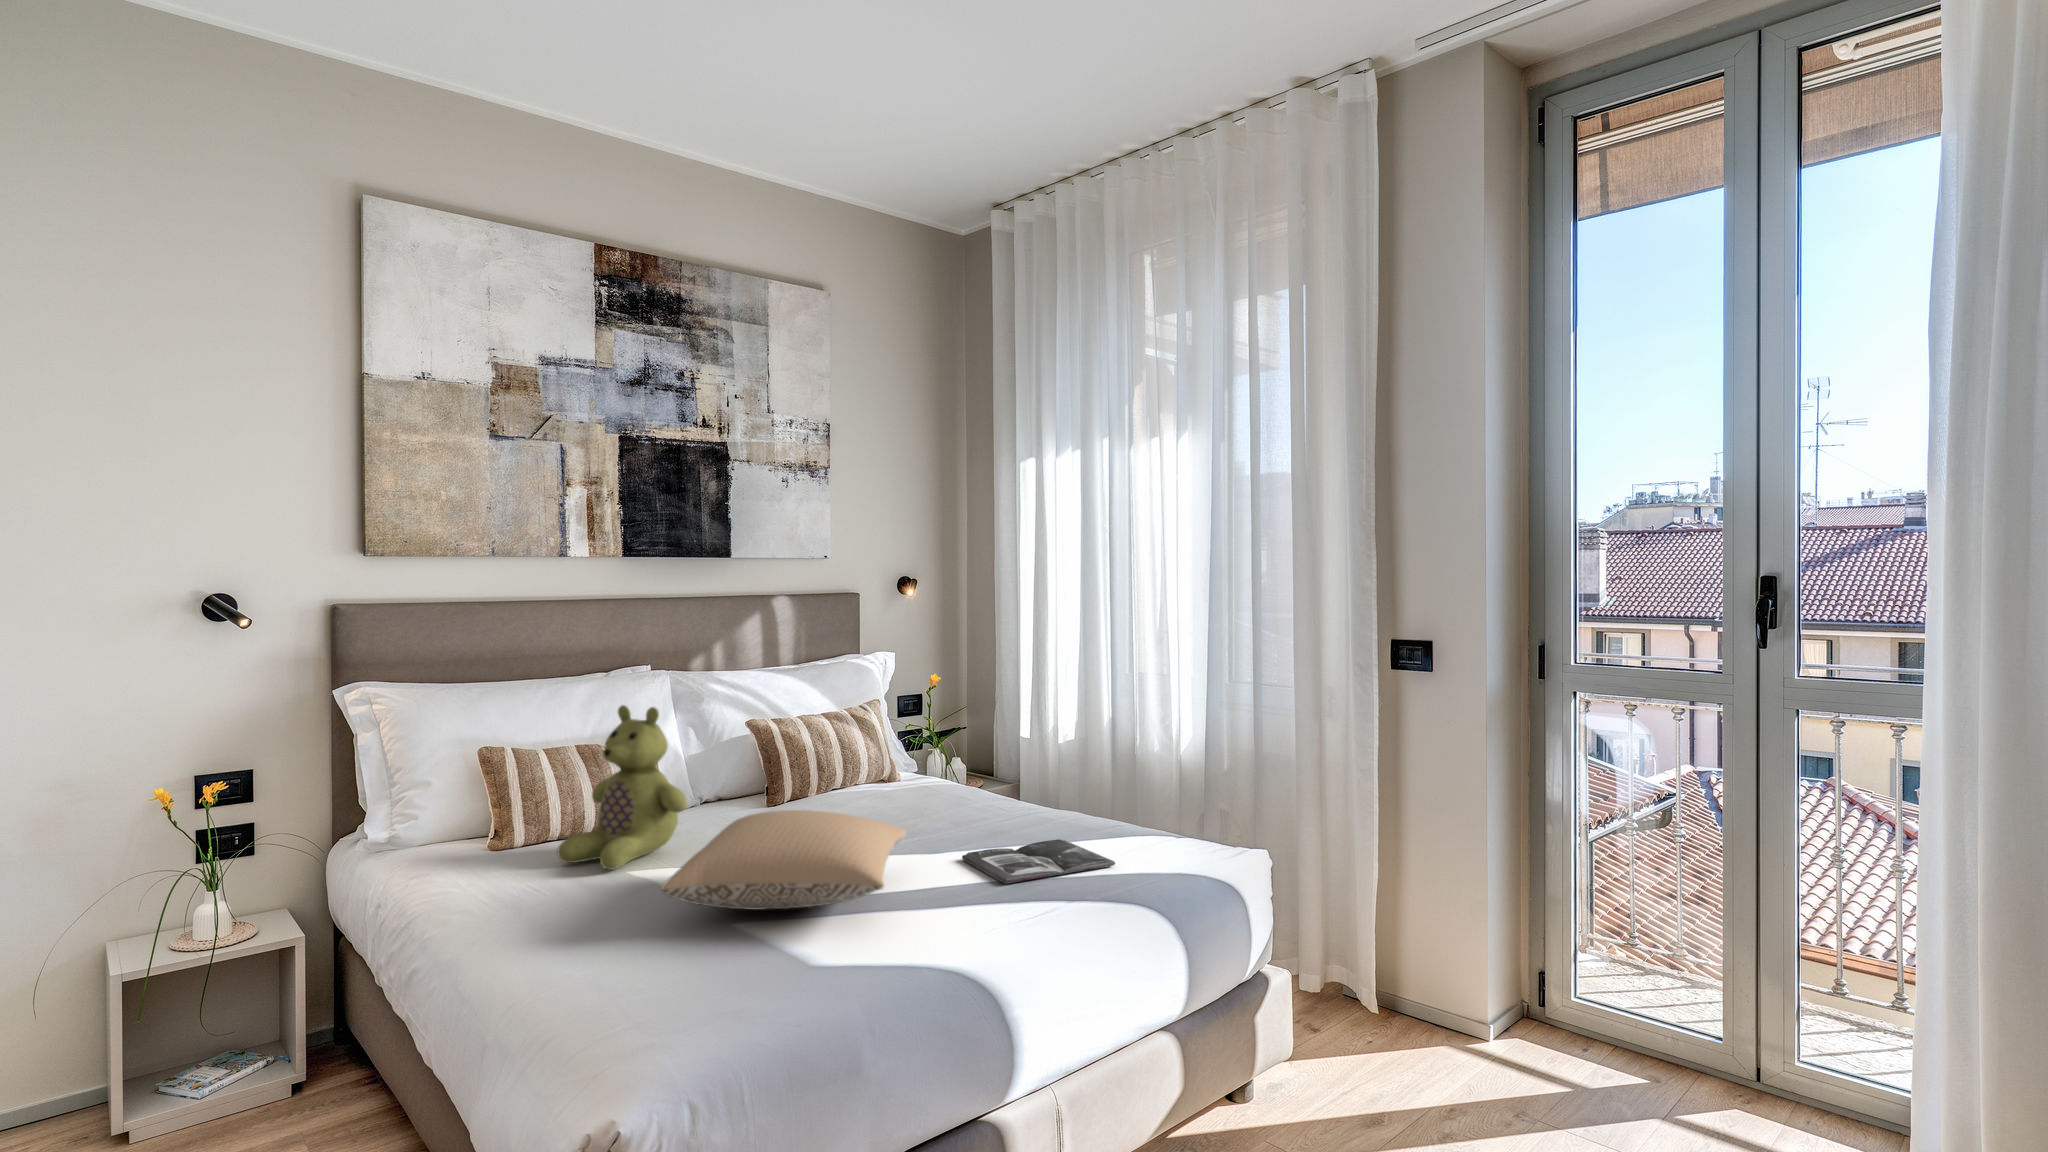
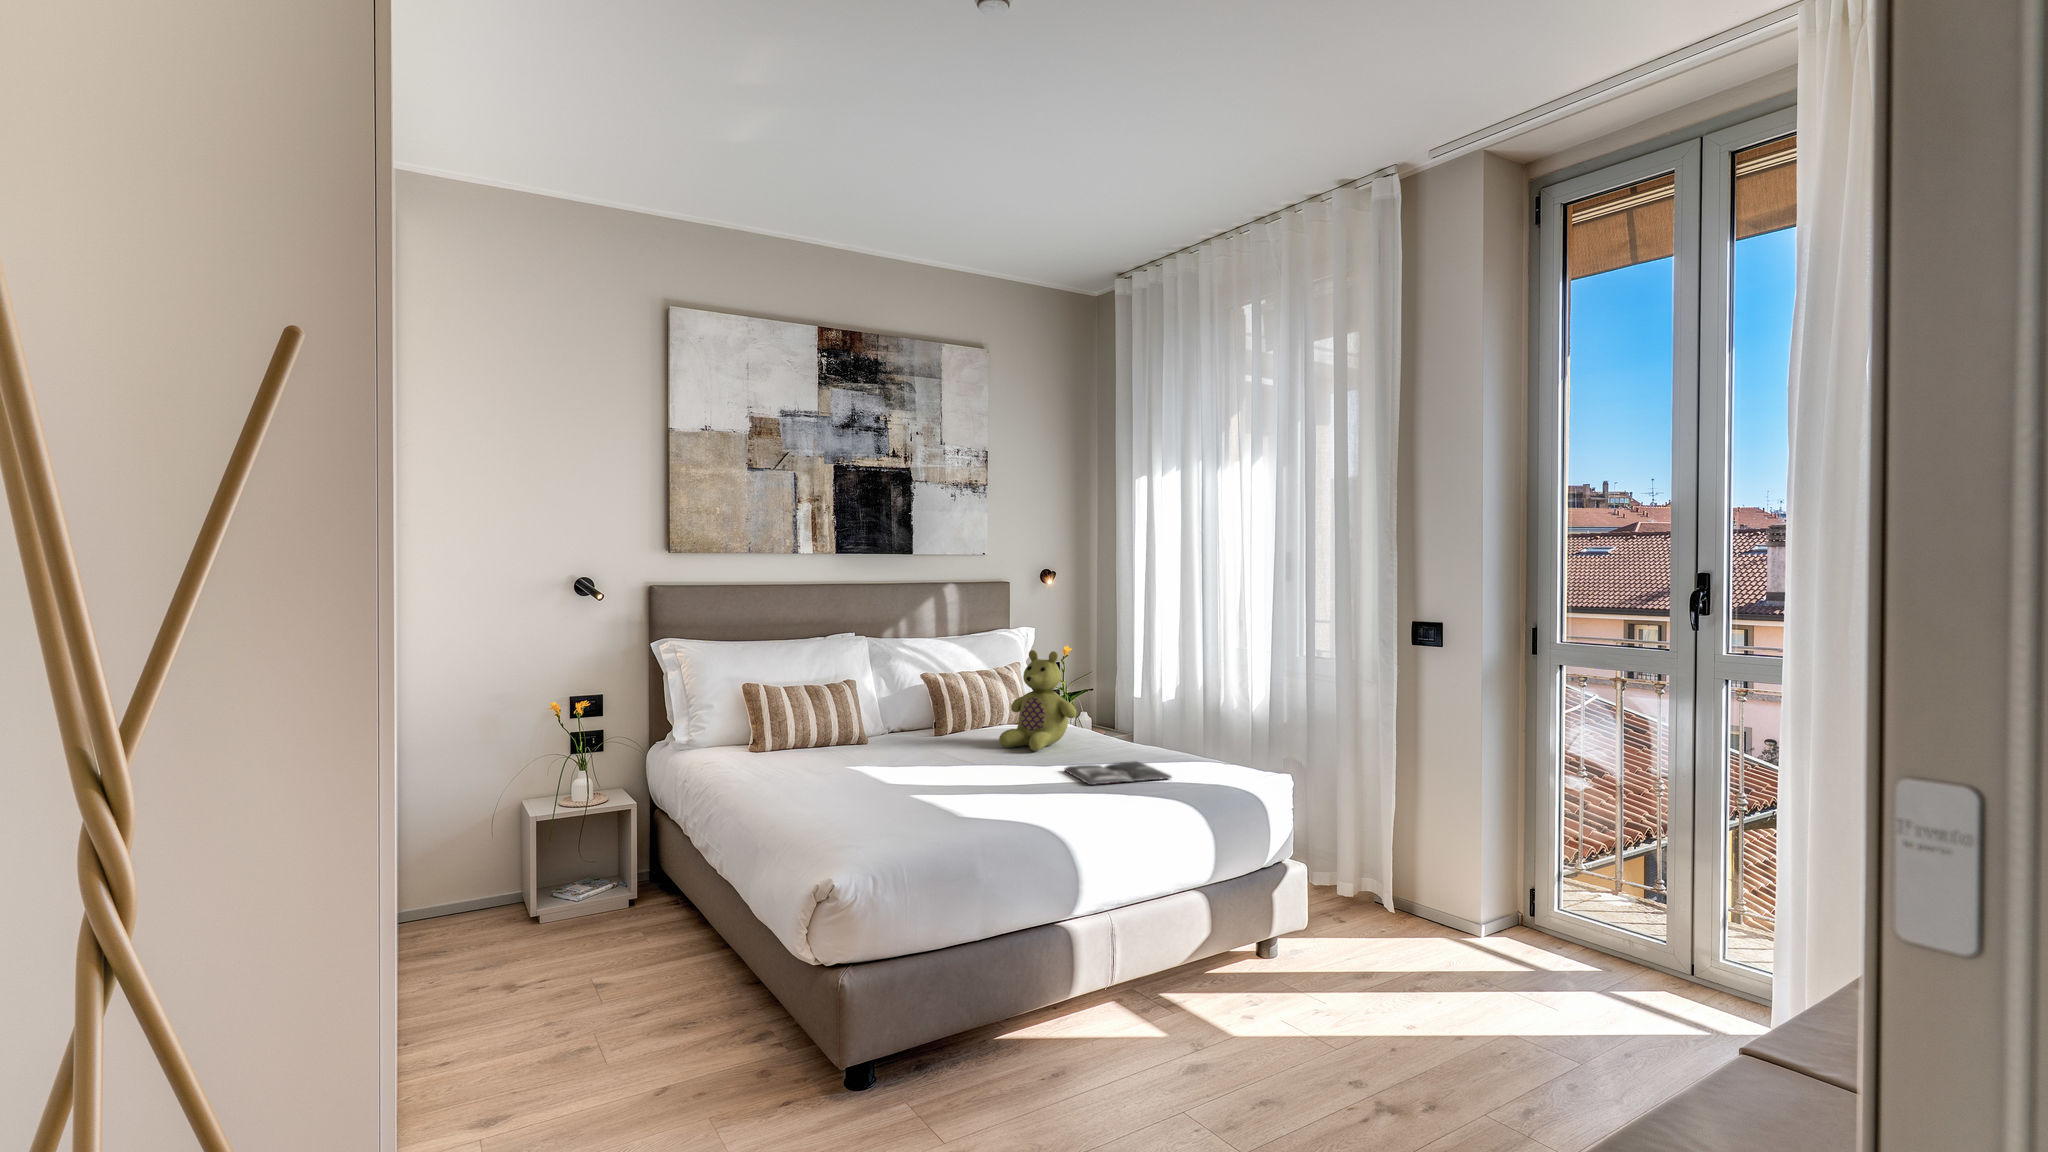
stuffed bear: present [557,705,687,870] -> present [999,650,1077,751]
pillow: present [662,810,906,910] -> none [860,728,1024,790]

